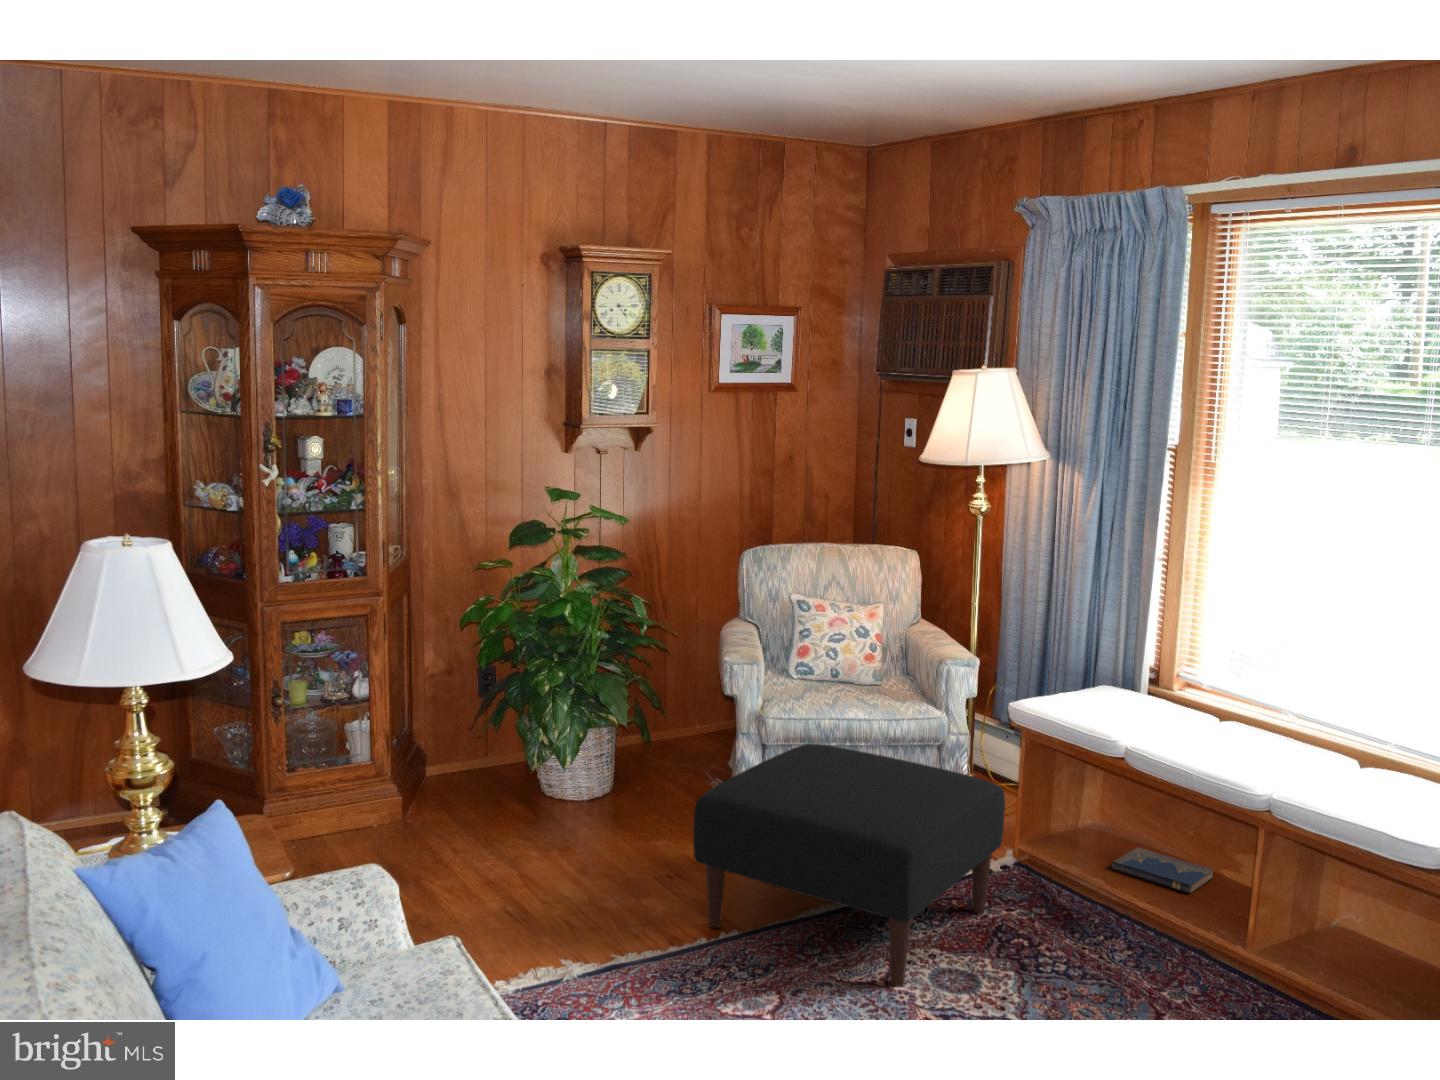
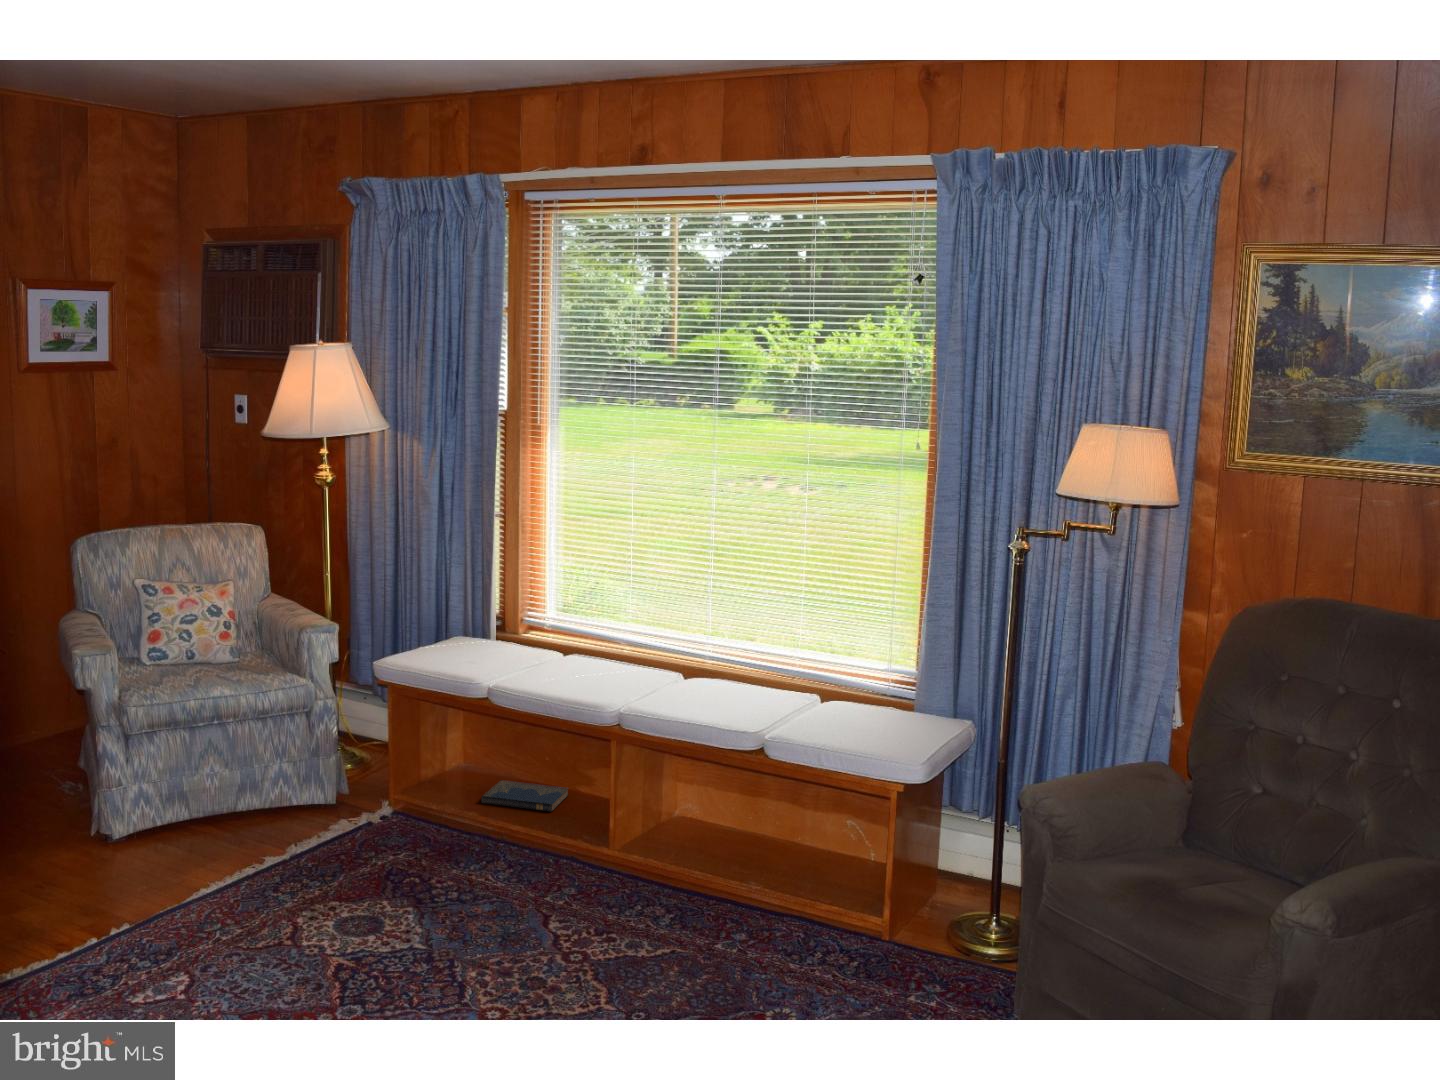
ottoman: present [693,744,1005,987] -> none [71,728,385,942]

